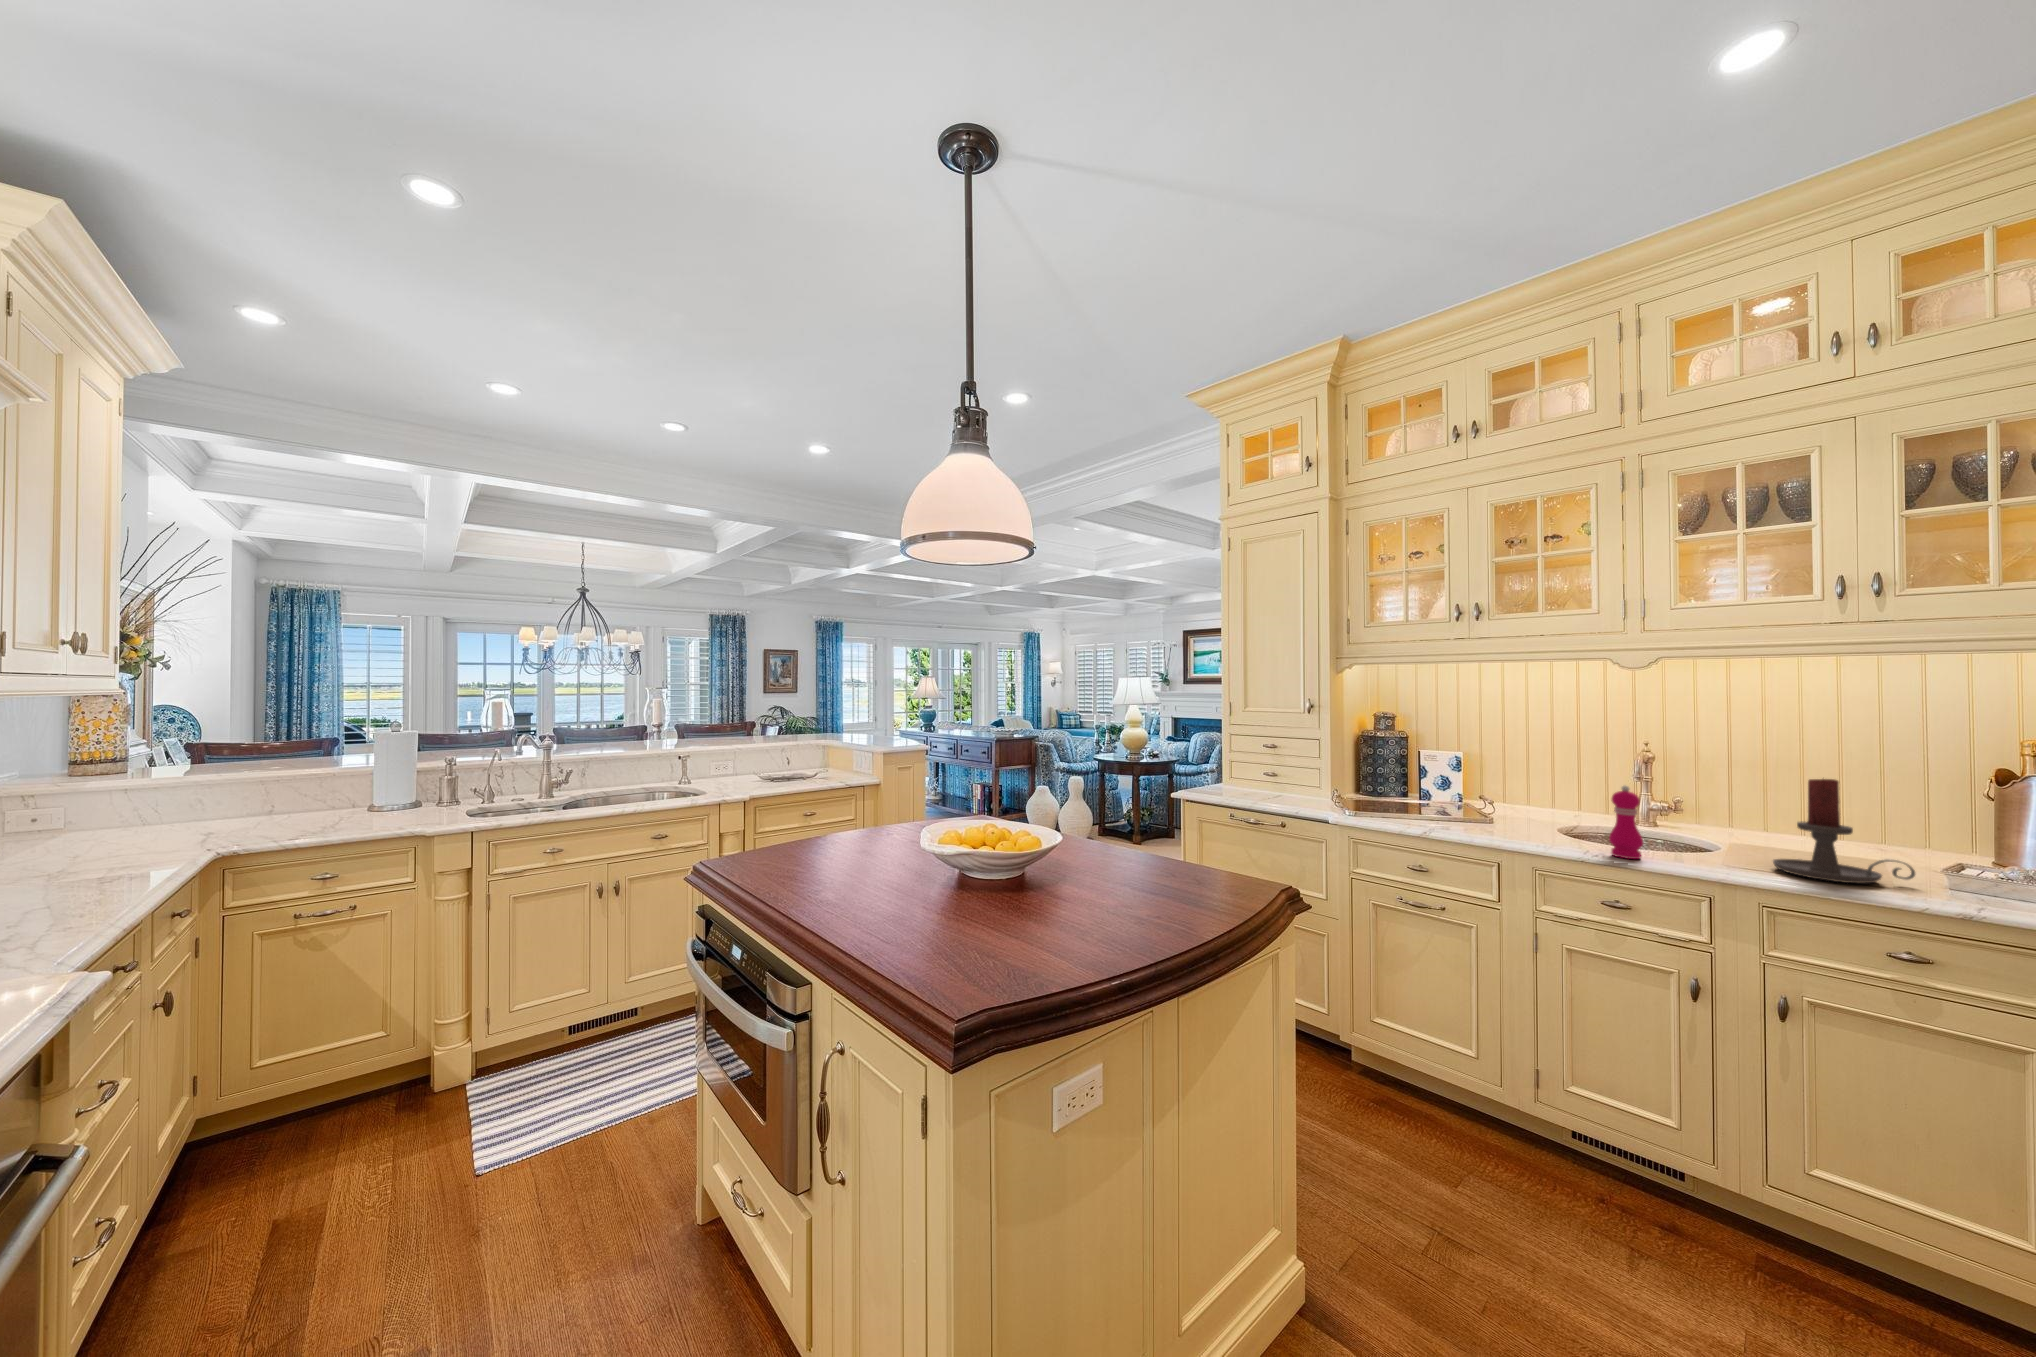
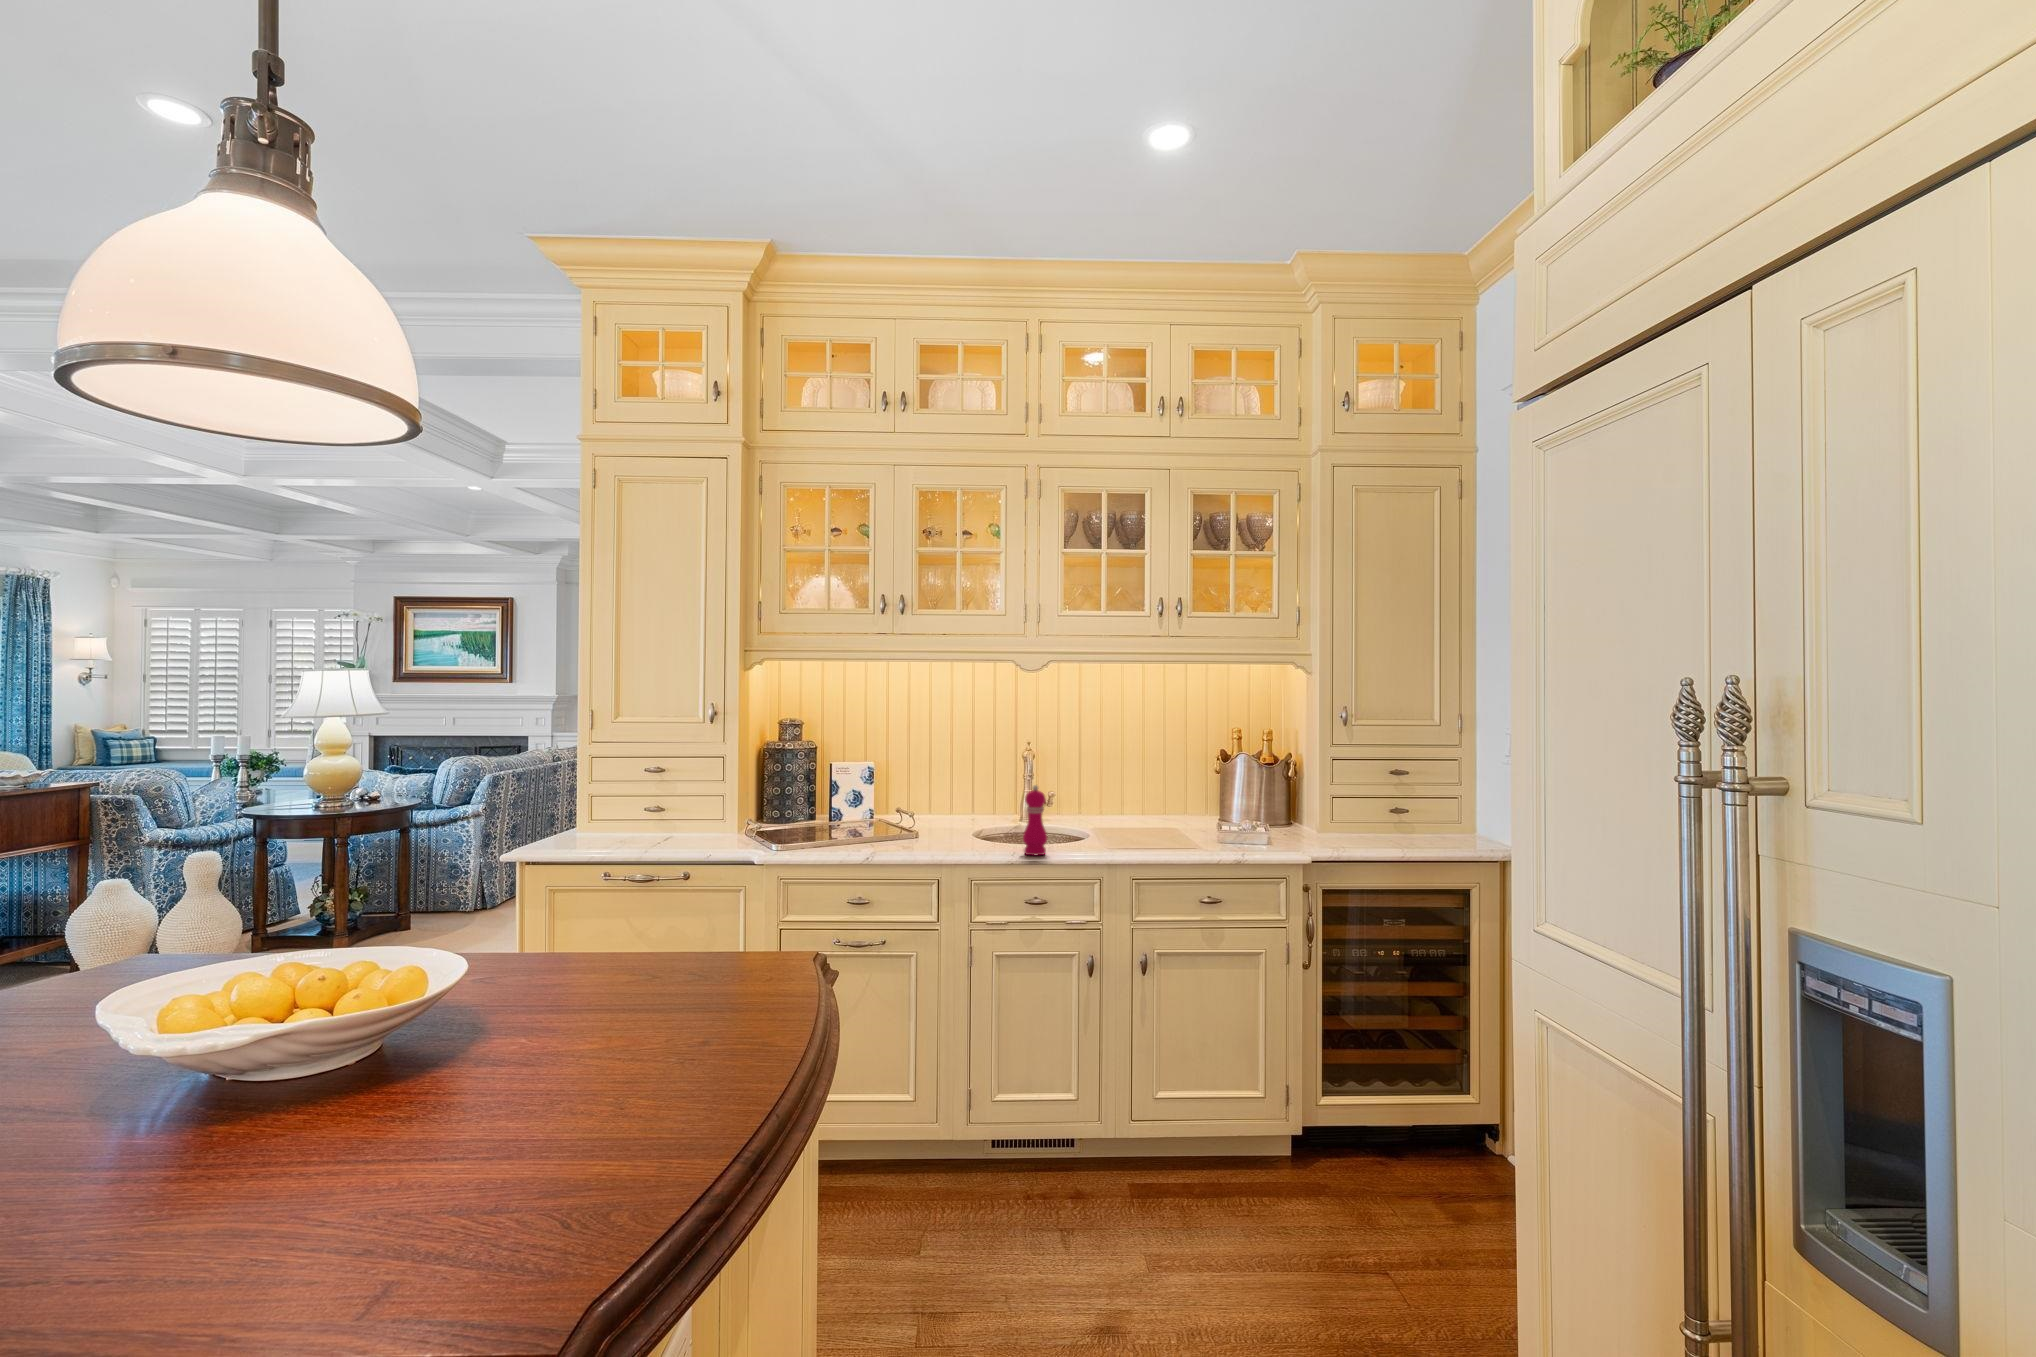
candle holder: present [1773,779,1915,883] -> none [1123,765,1197,850]

